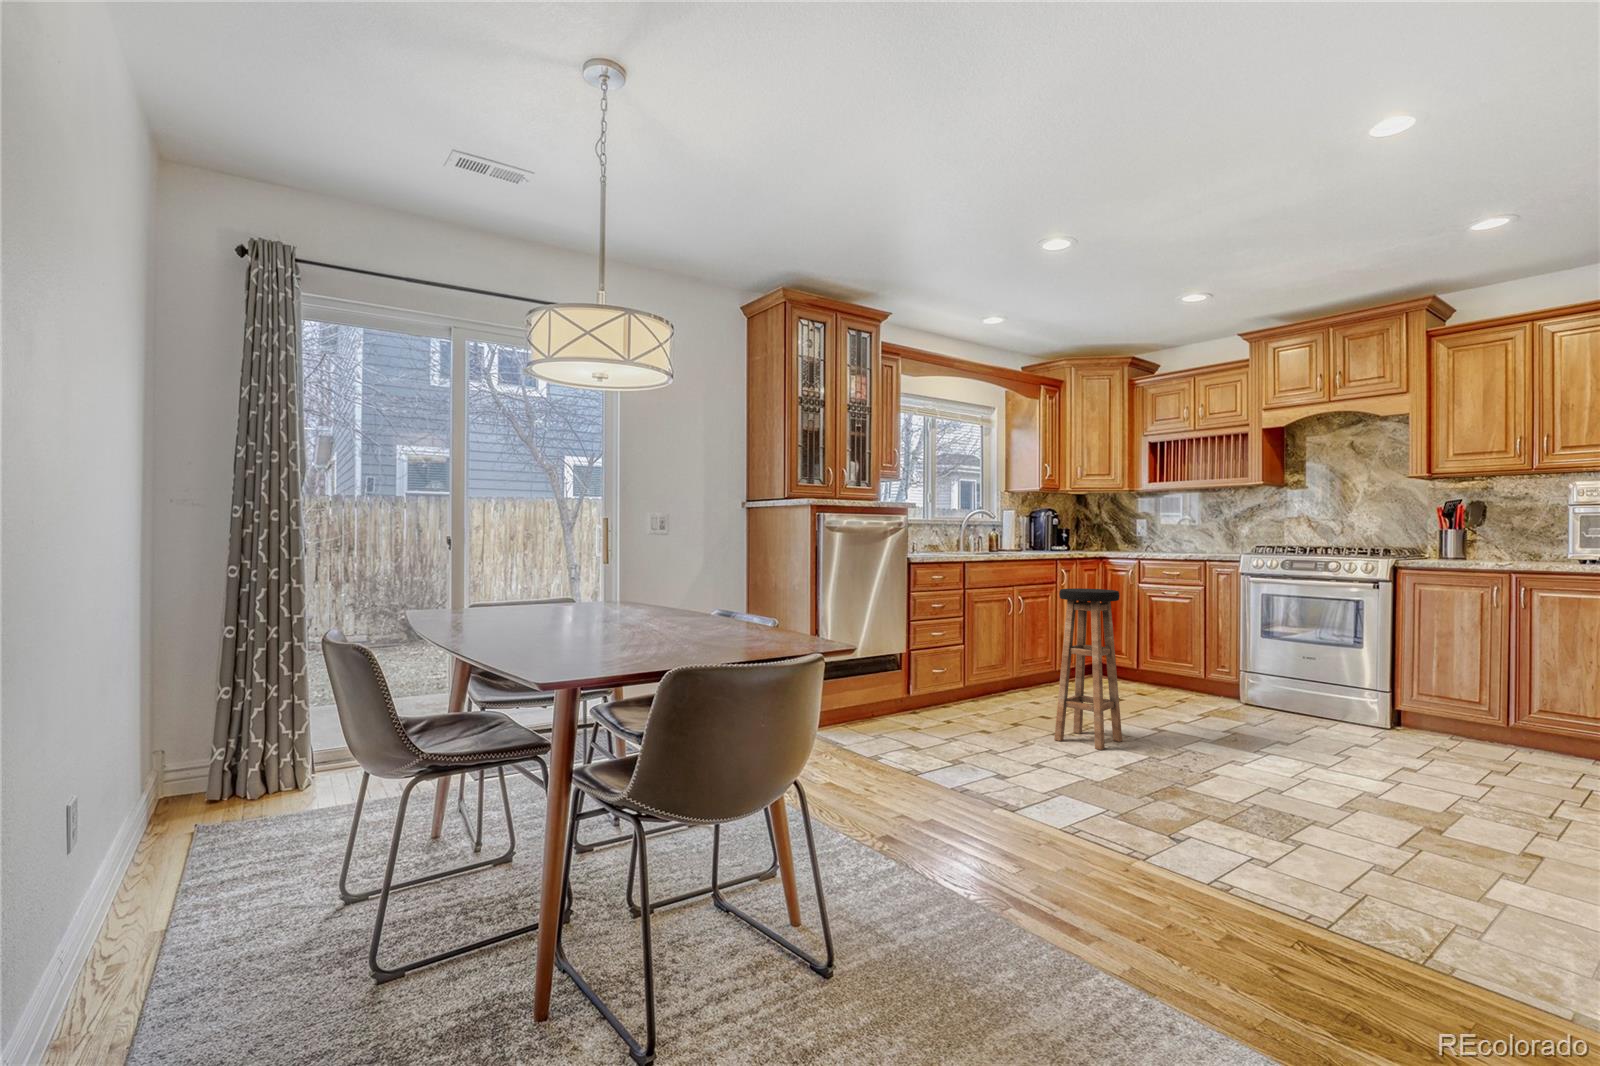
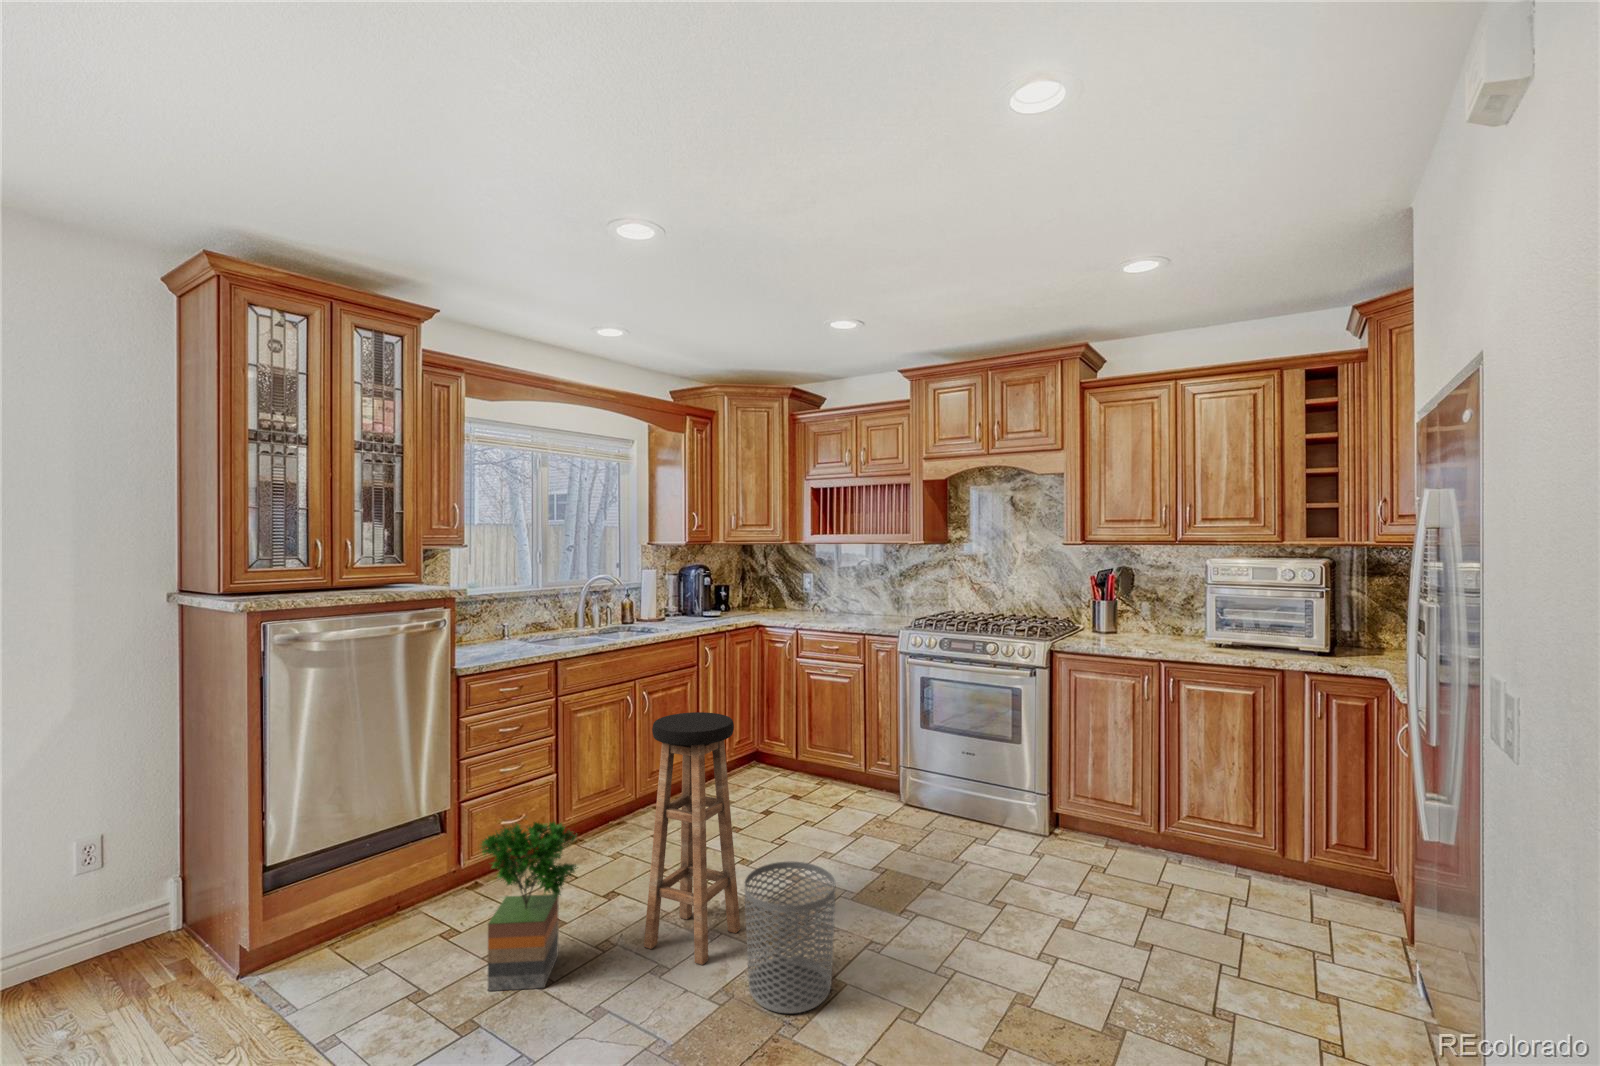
potted tree: none [950,646,1016,747] -> present [481,822,578,991]
waste bin: none [1137,685,1207,772] -> present [745,861,836,1013]

